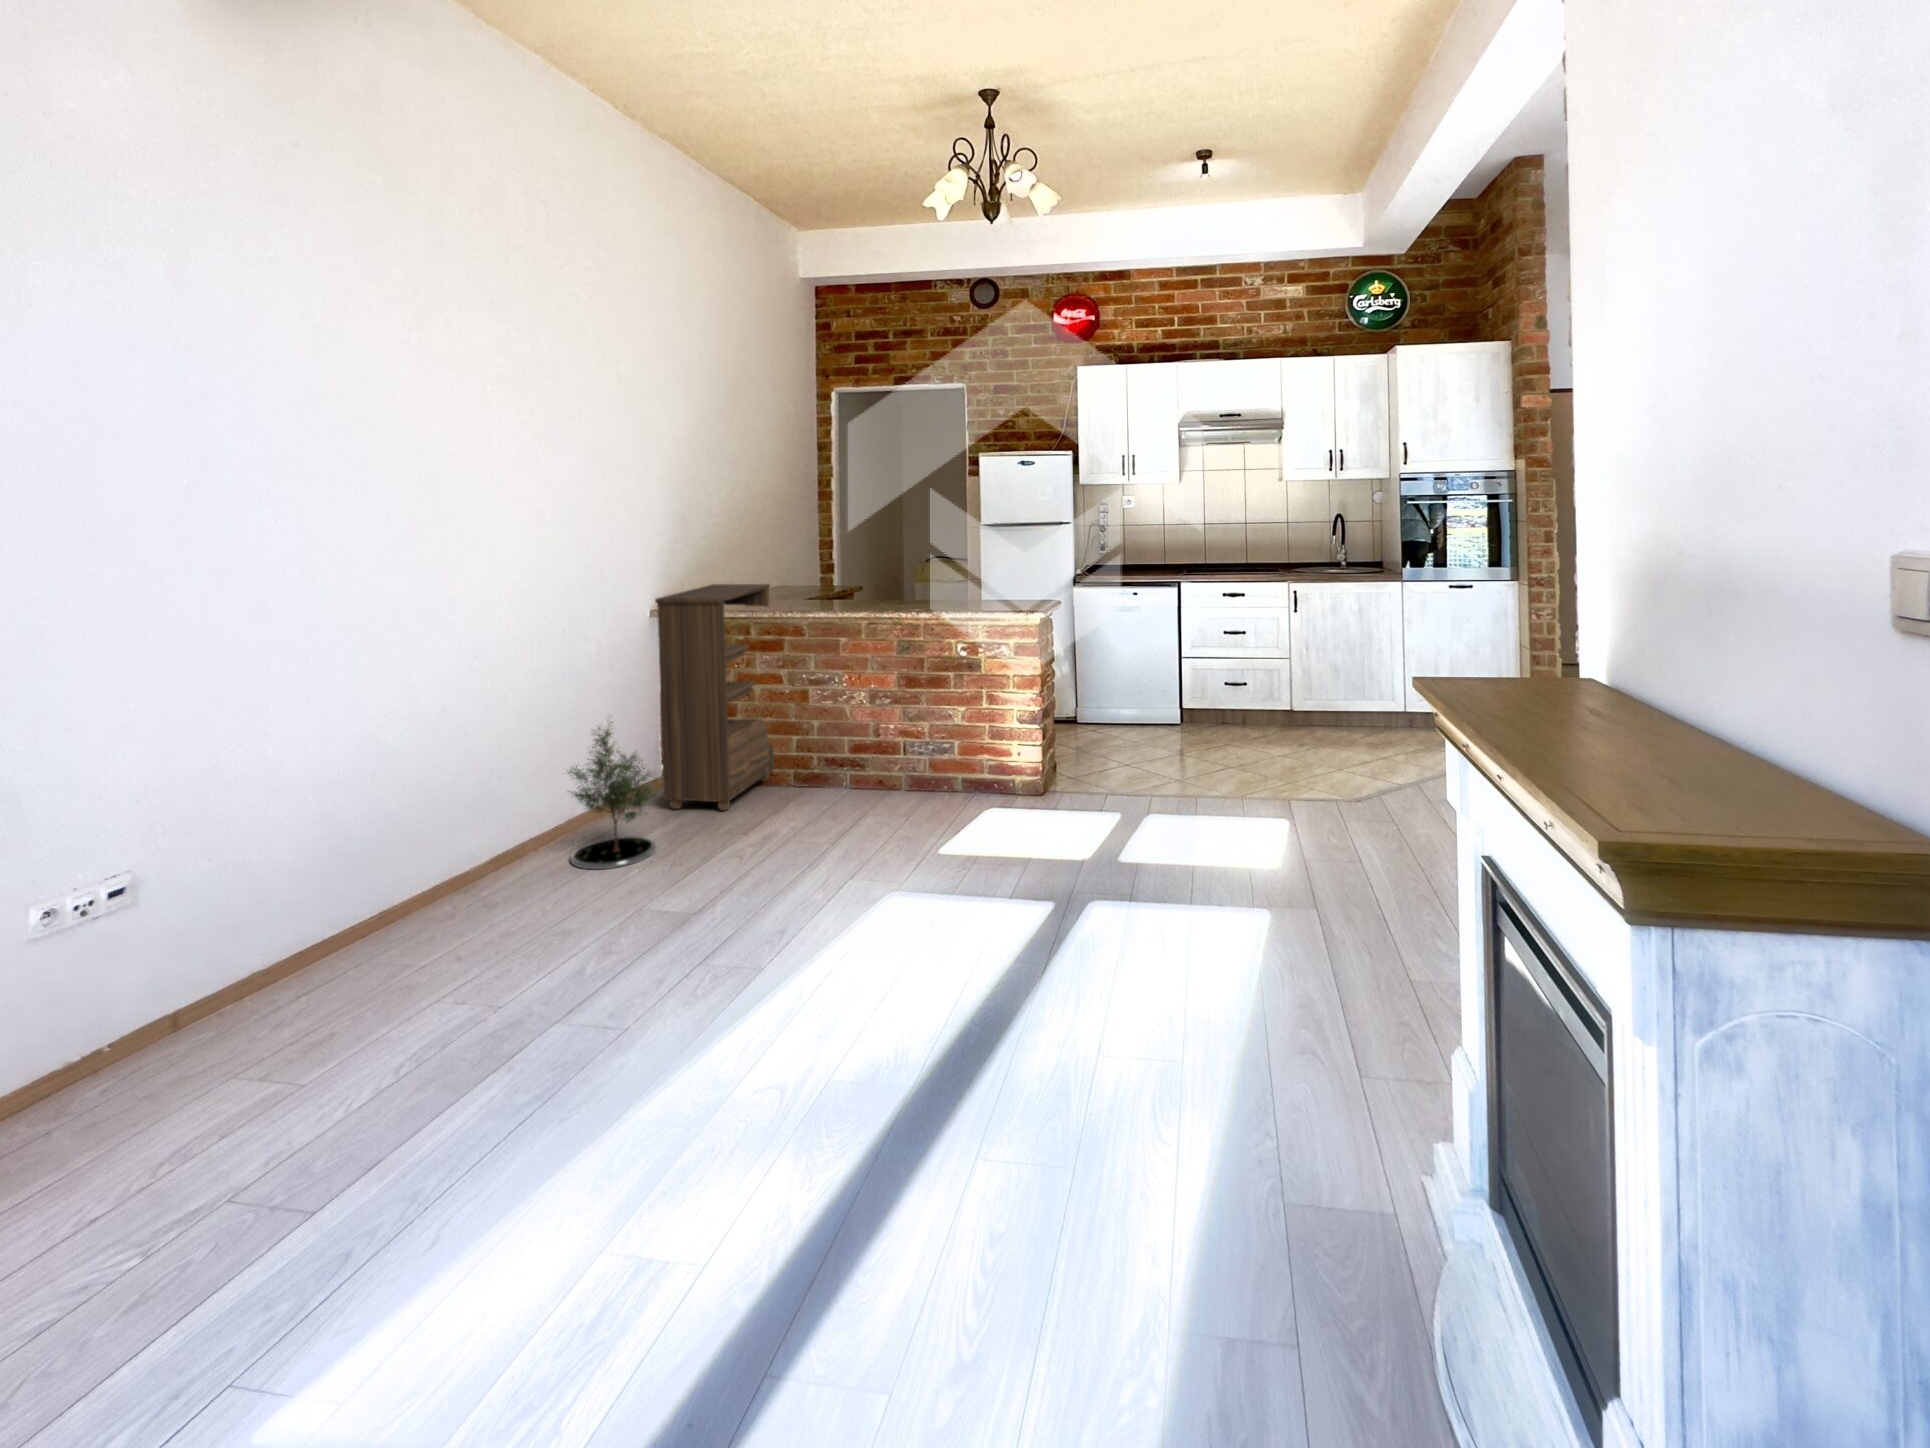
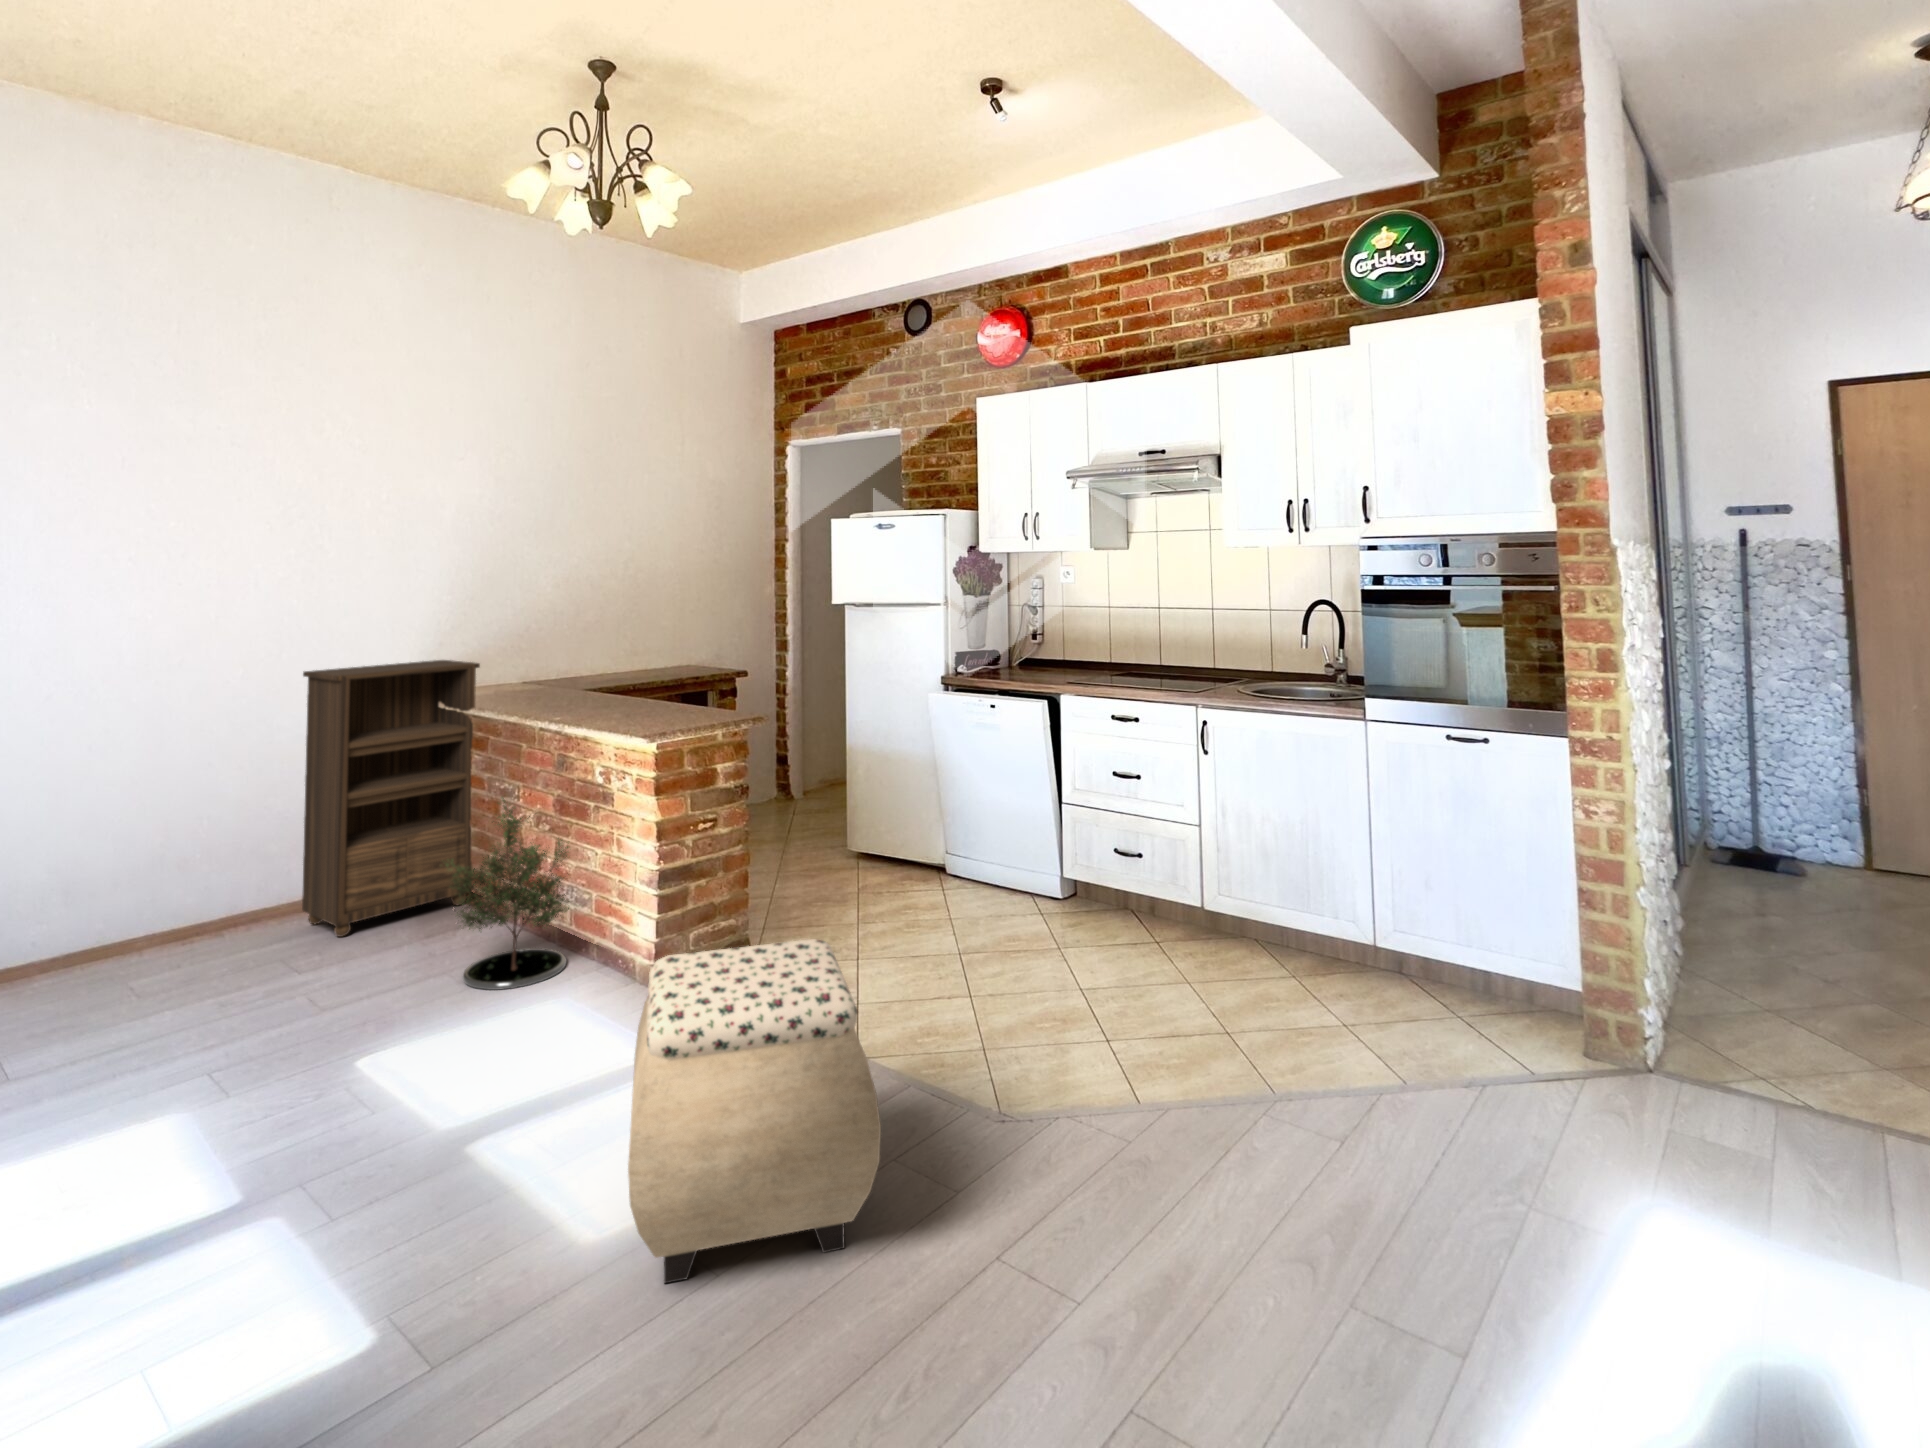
ottoman: none [1230,710,1403,872] -> present [628,939,881,1283]
potted tree: present [568,722,661,869] -> present [440,797,569,990]

